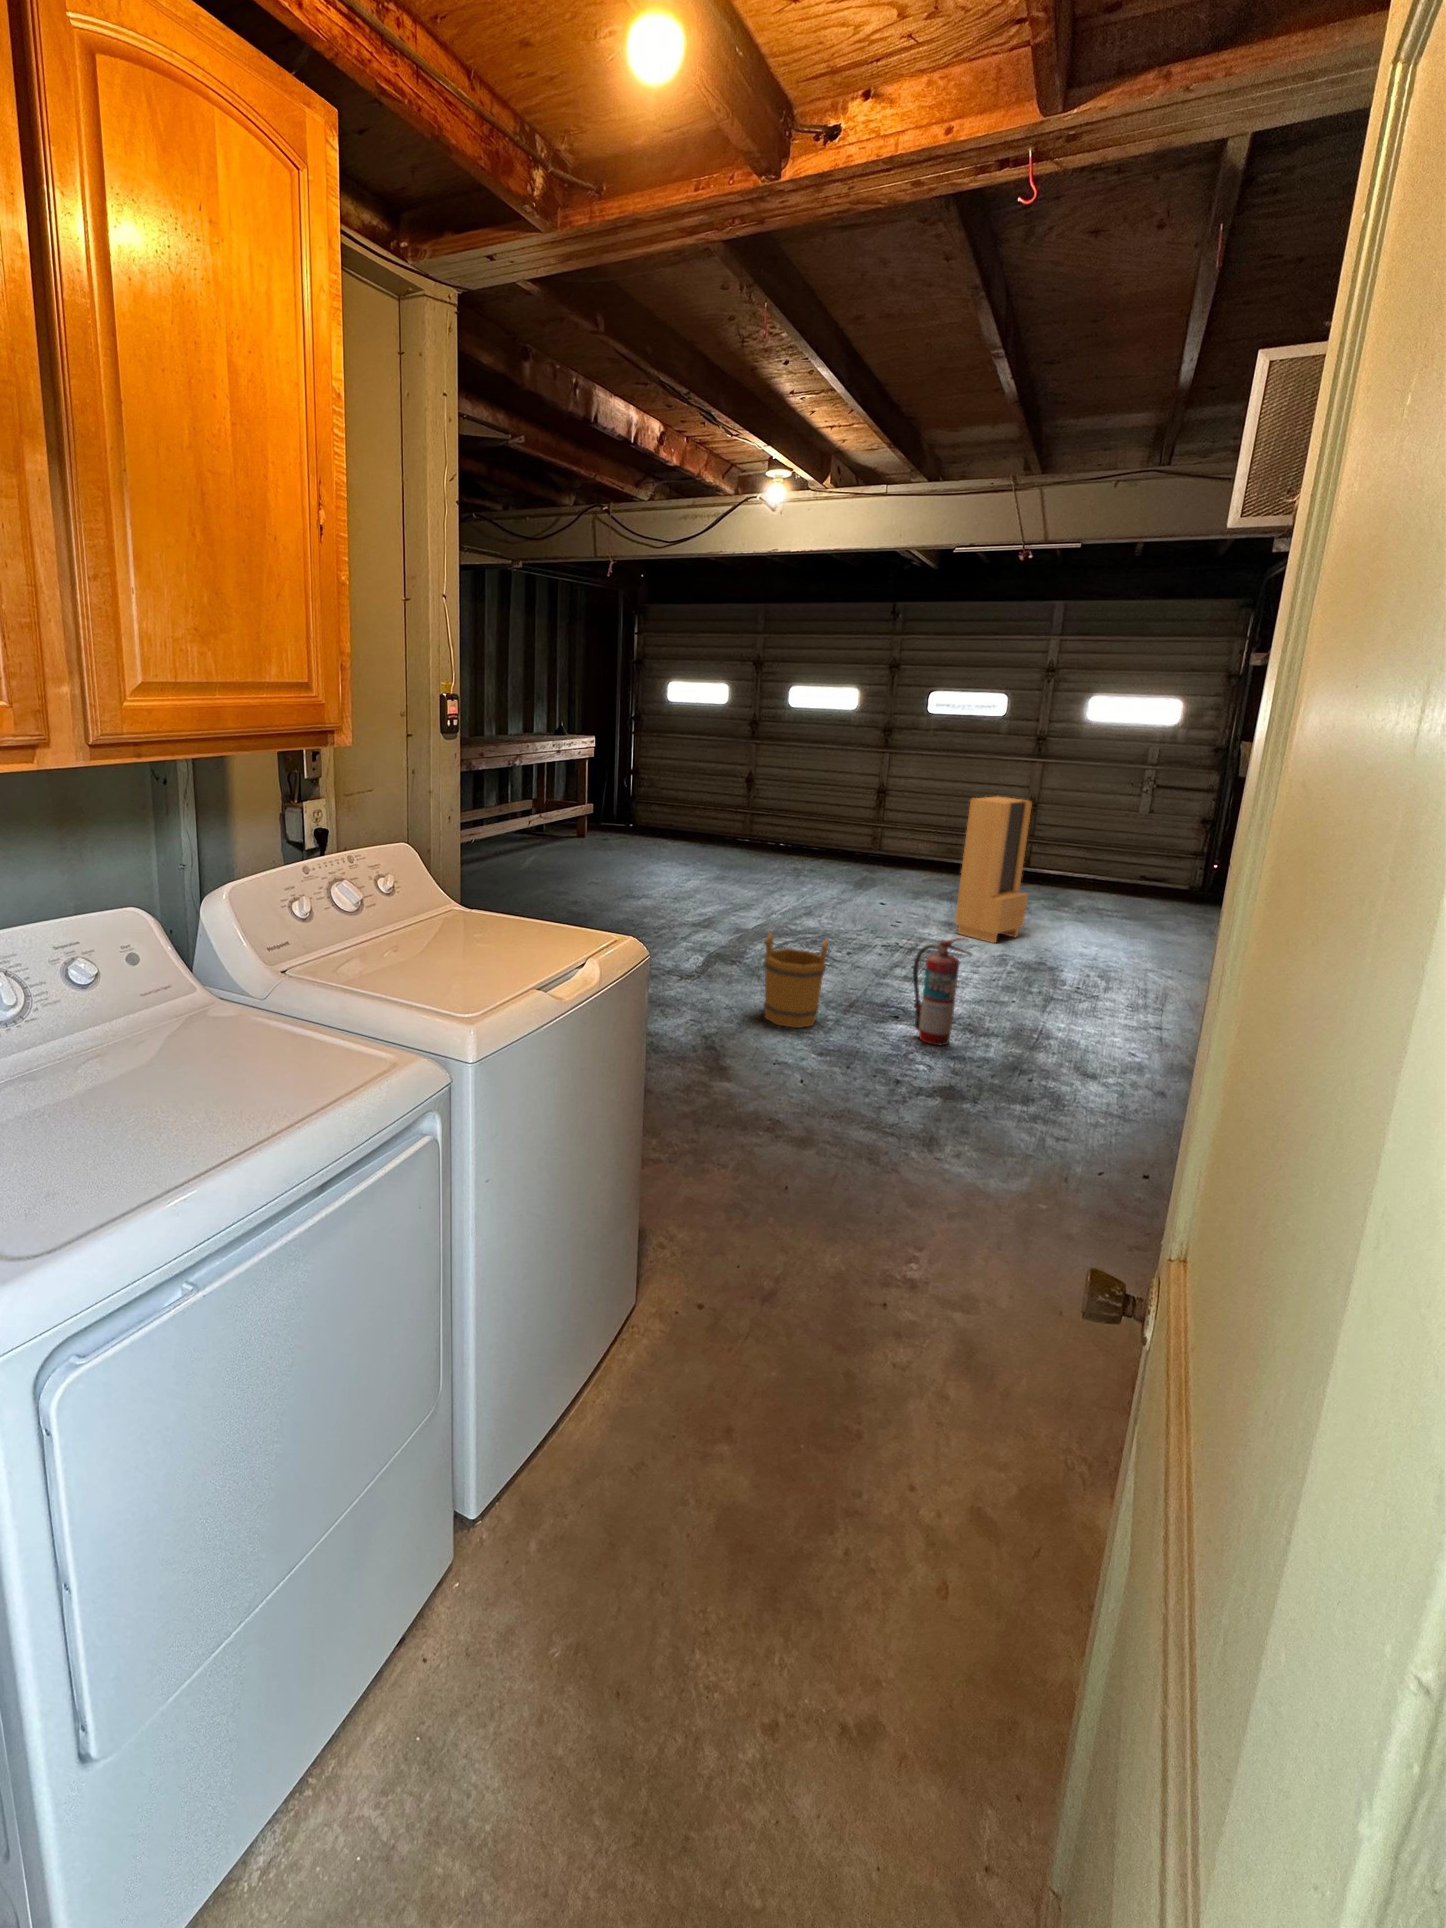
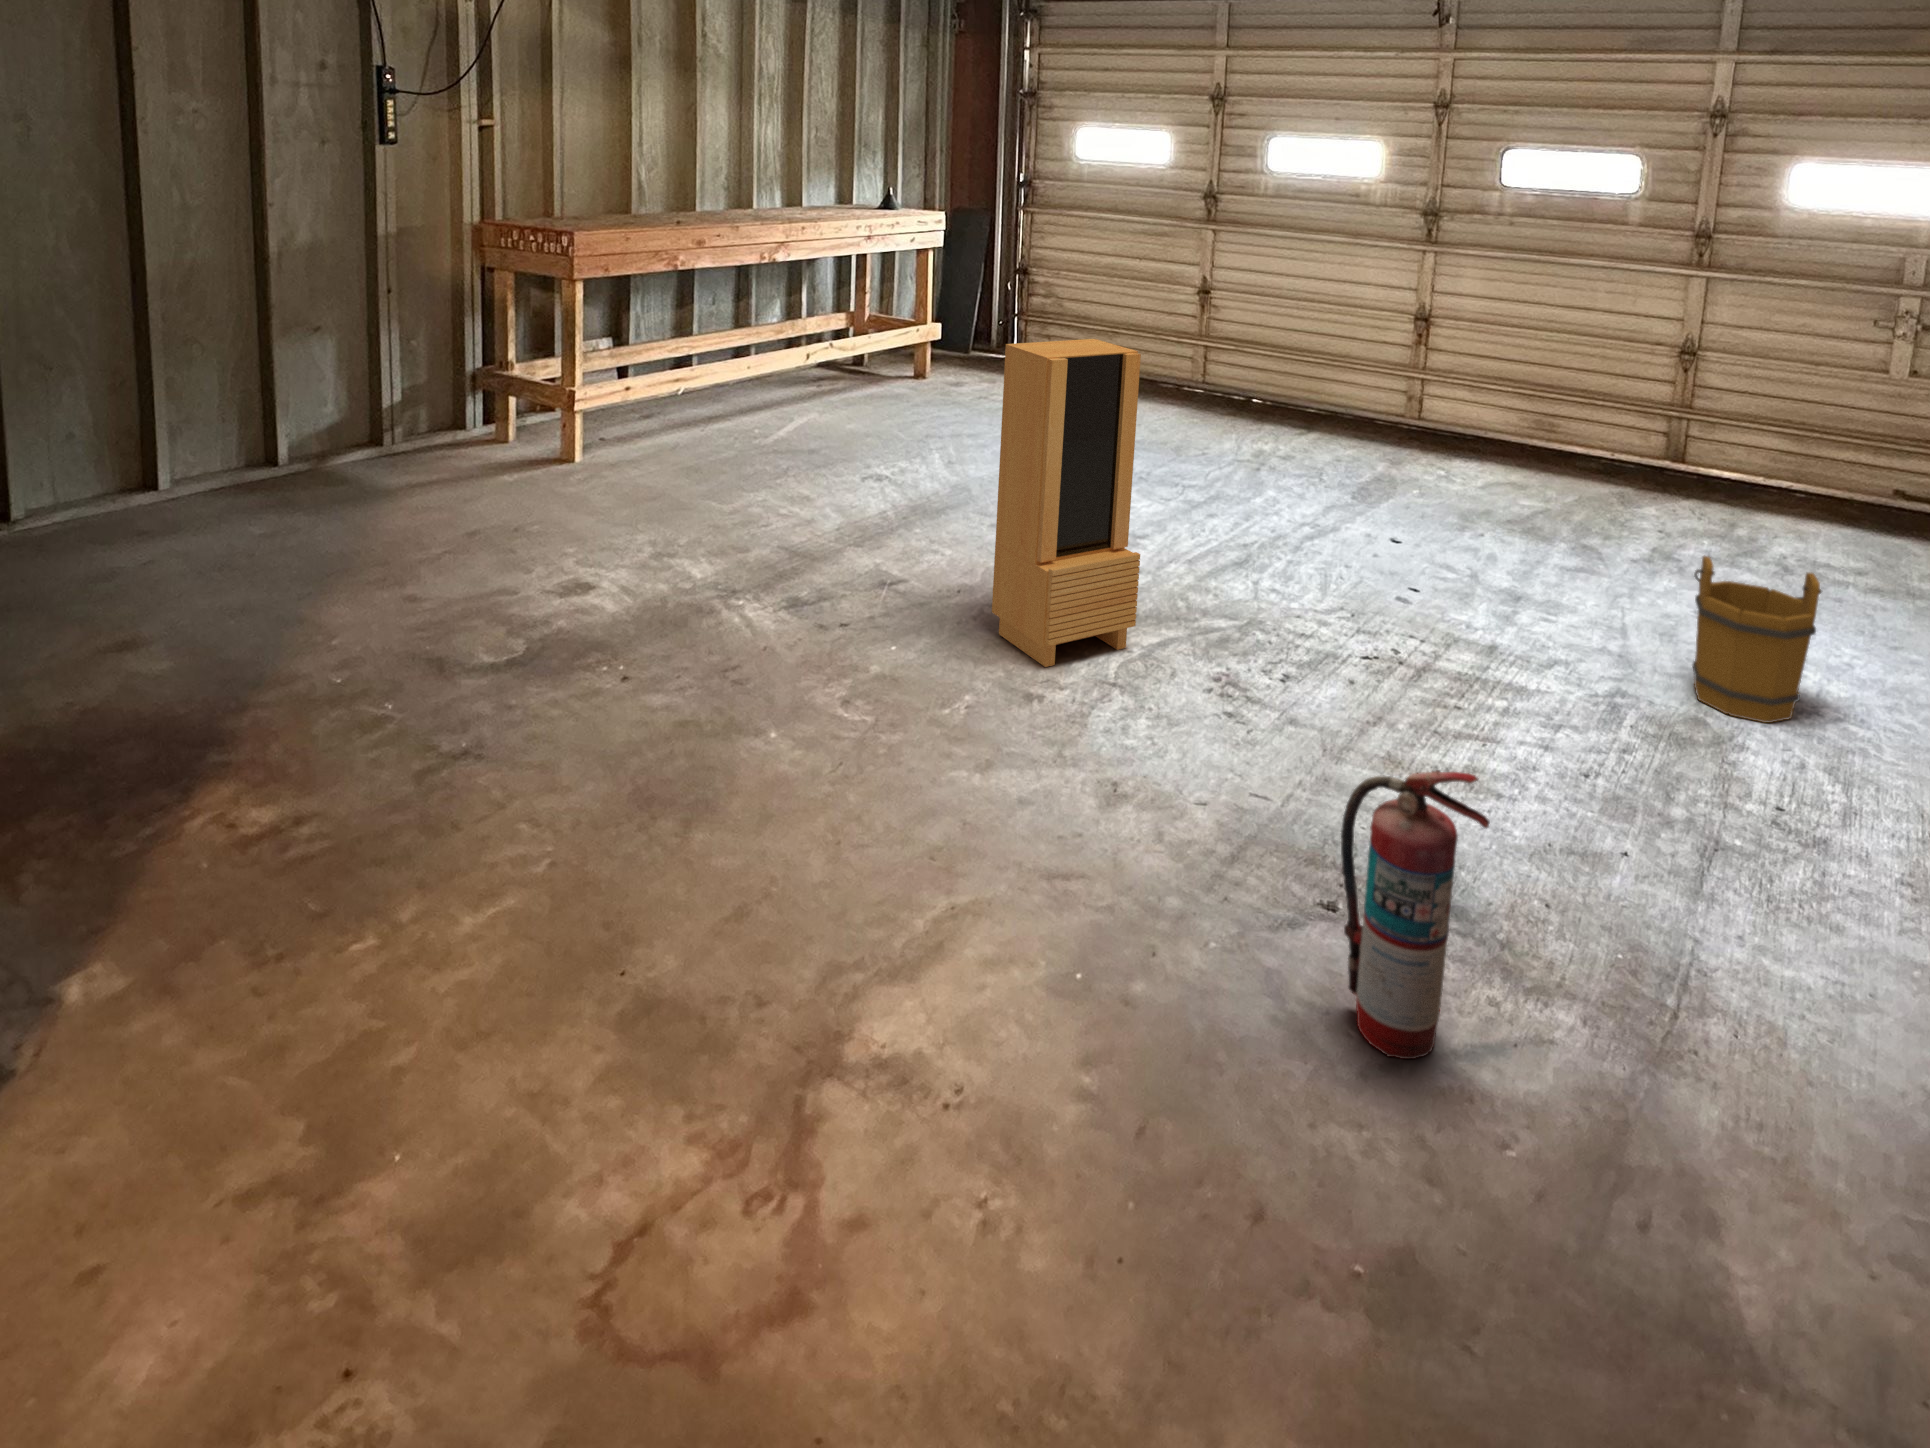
storage cabinet: present [955,797,1032,943] -> present [992,339,1141,667]
bucket: present [764,933,830,1028] -> present [1692,556,1822,723]

